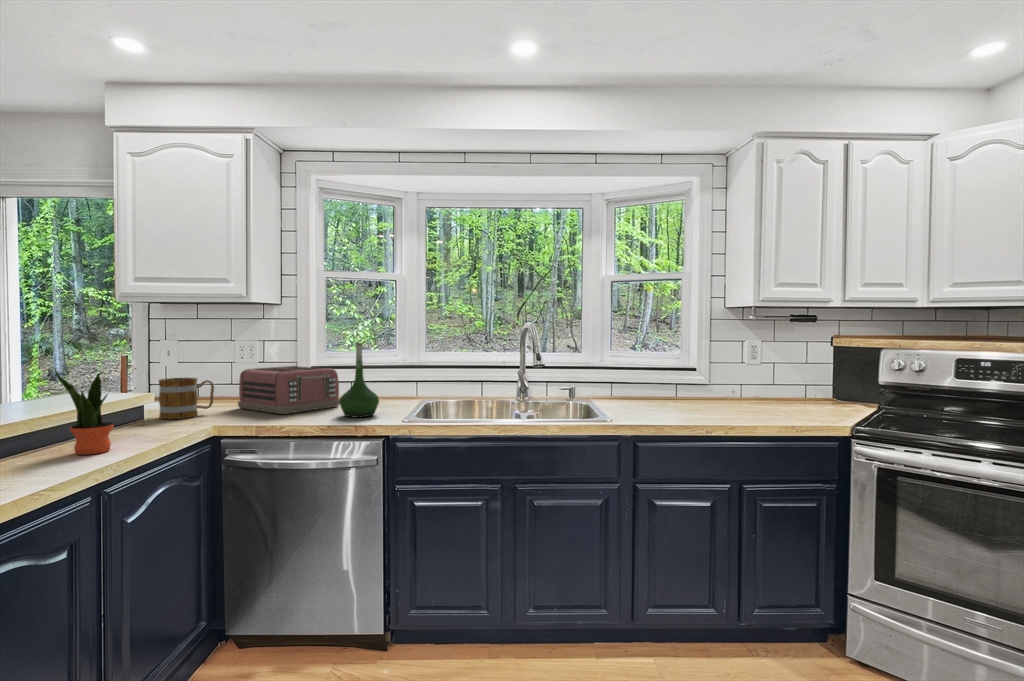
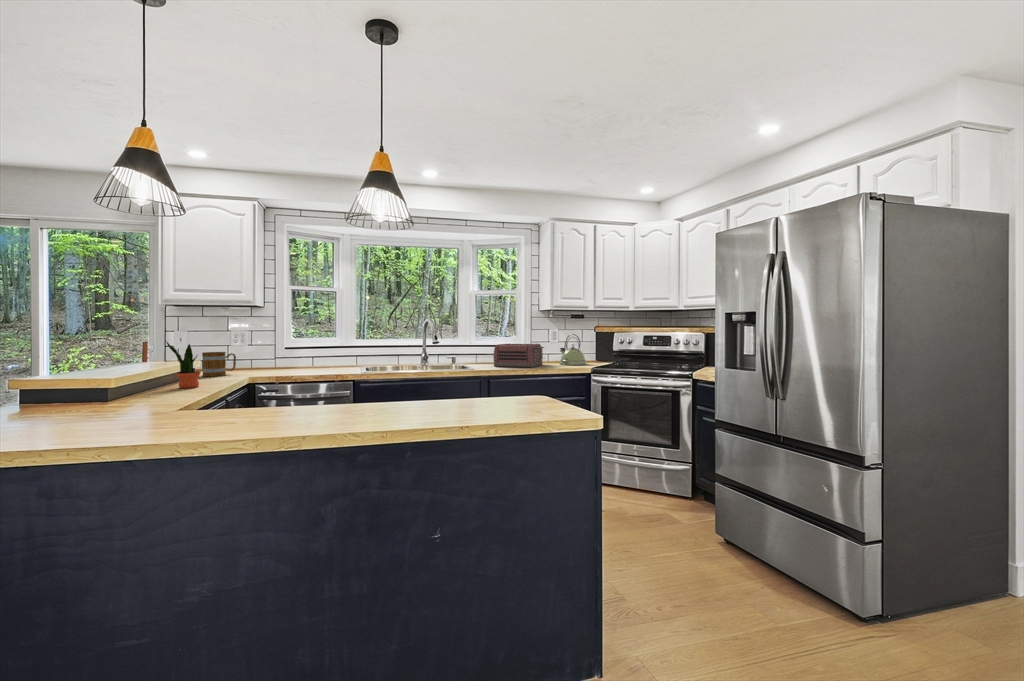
vase: present [339,342,379,417] -> none [319,329,343,373]
kettle: none [769,353,827,414] -> present [560,334,586,365]
toaster: present [238,366,340,414] -> present [493,344,544,367]

